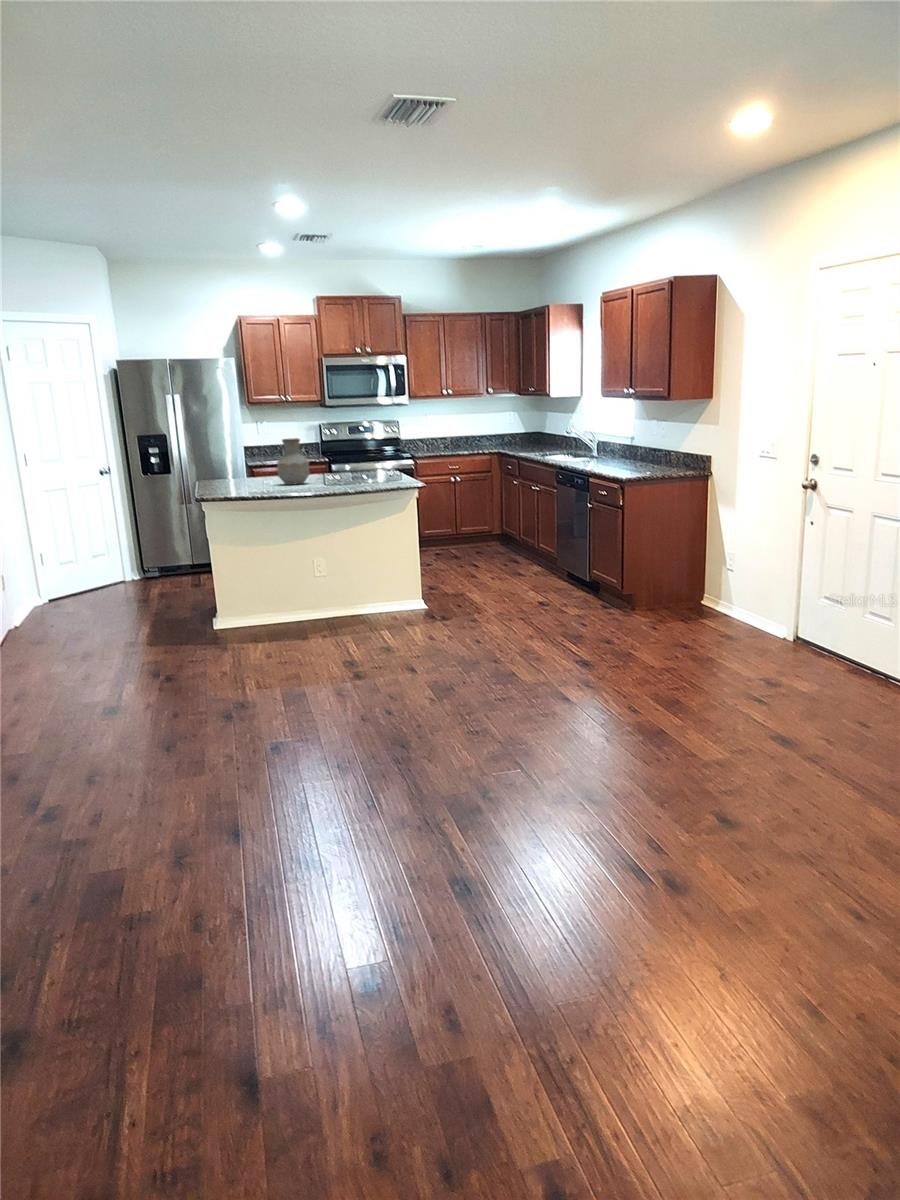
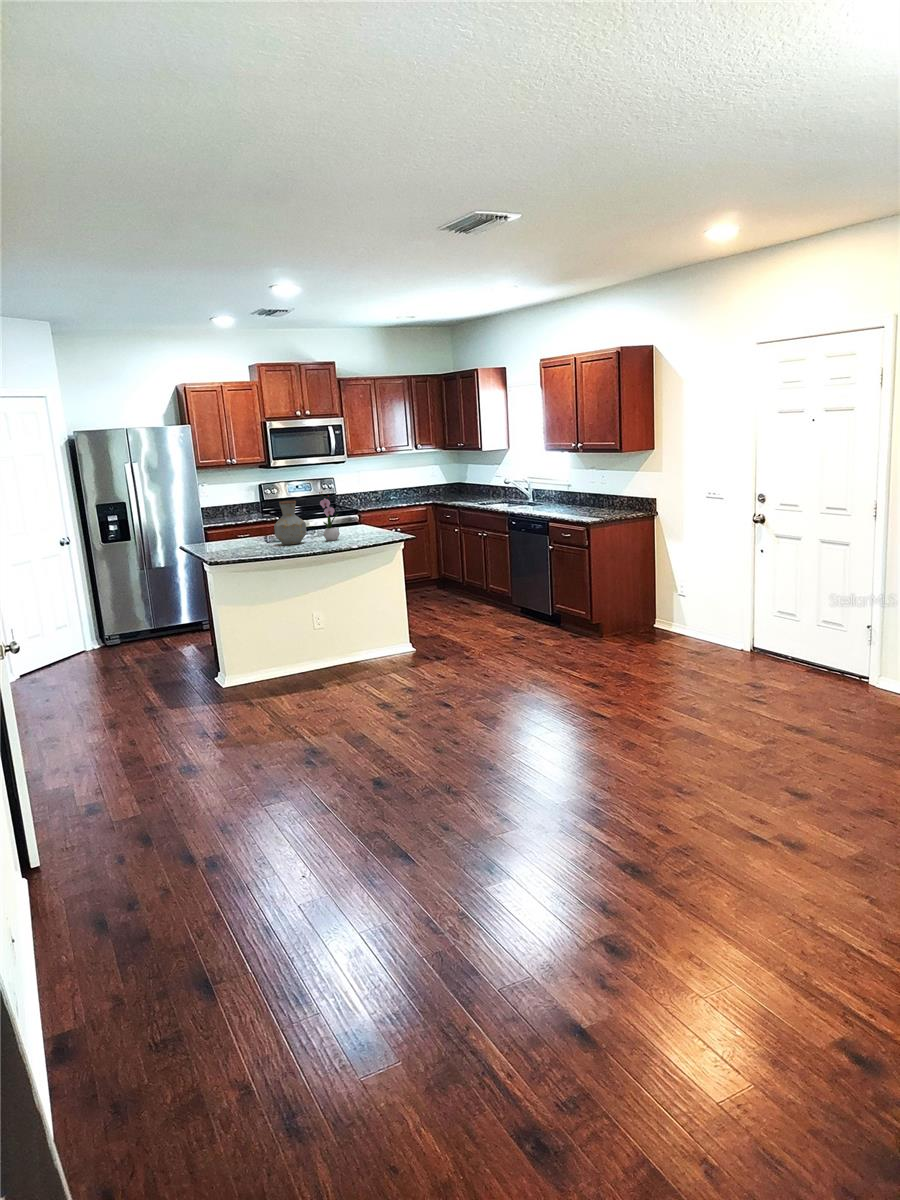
flower arrangement: none [322,430,345,483] -> present [319,492,340,541]

